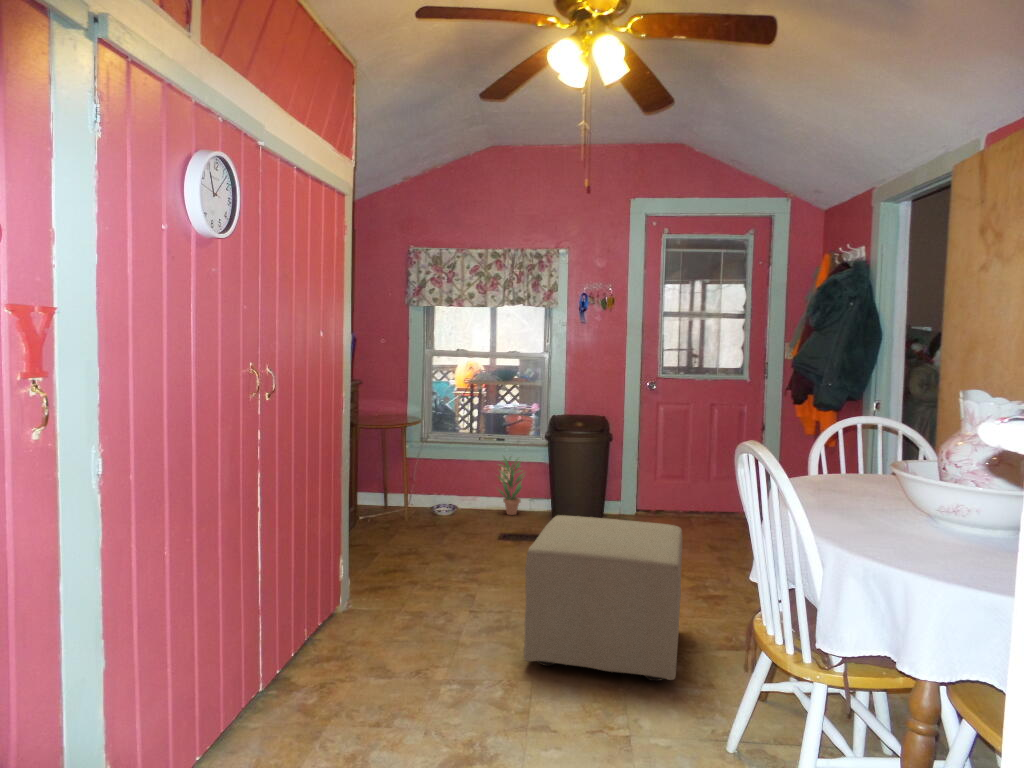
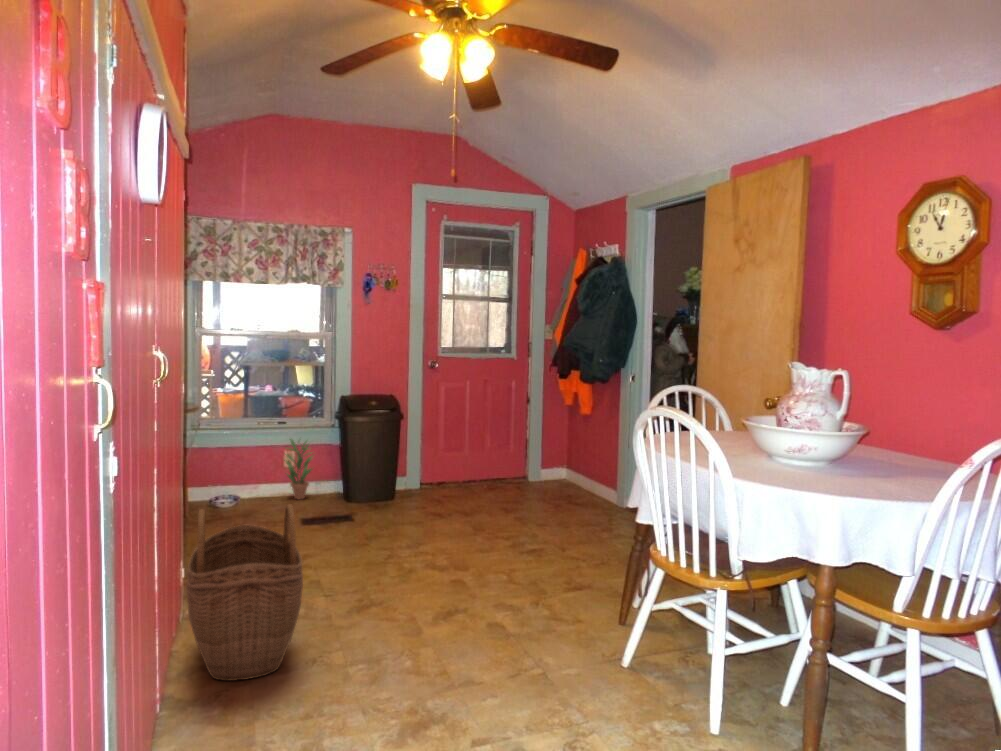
ottoman: present [524,515,682,681] -> none [405,486,556,630]
woven basket: none [309,519,418,681] -> present [186,504,303,681]

